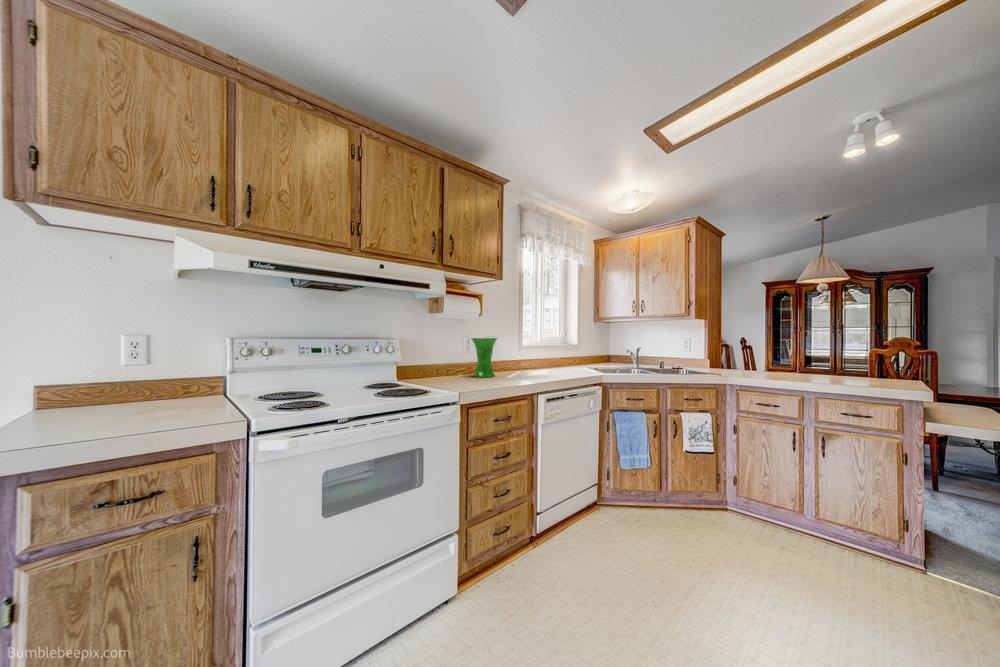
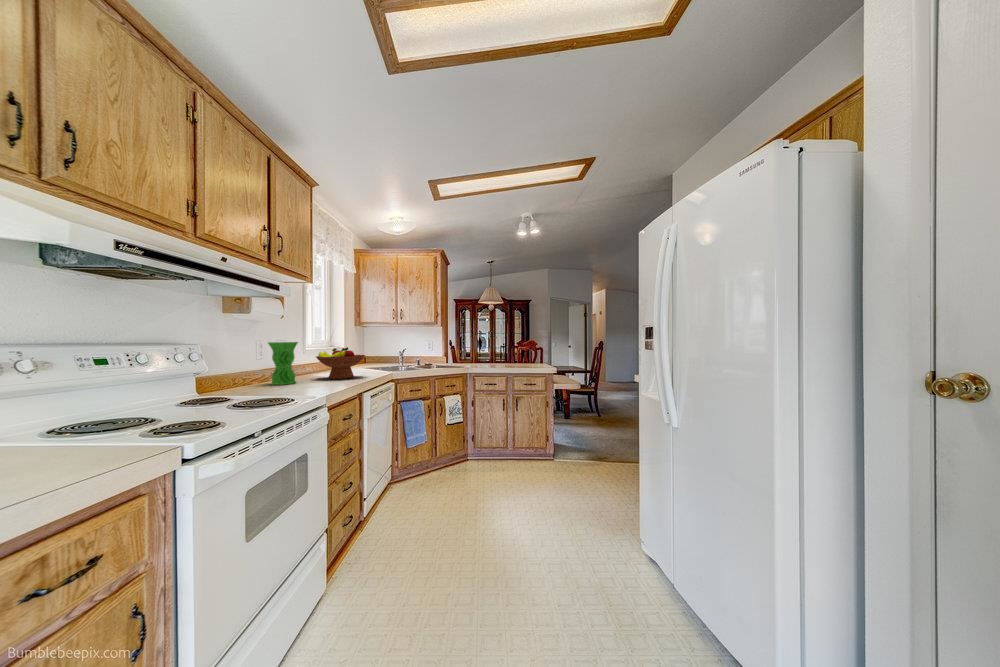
fruit bowl: none [518,344,565,377] -> present [316,347,365,379]

